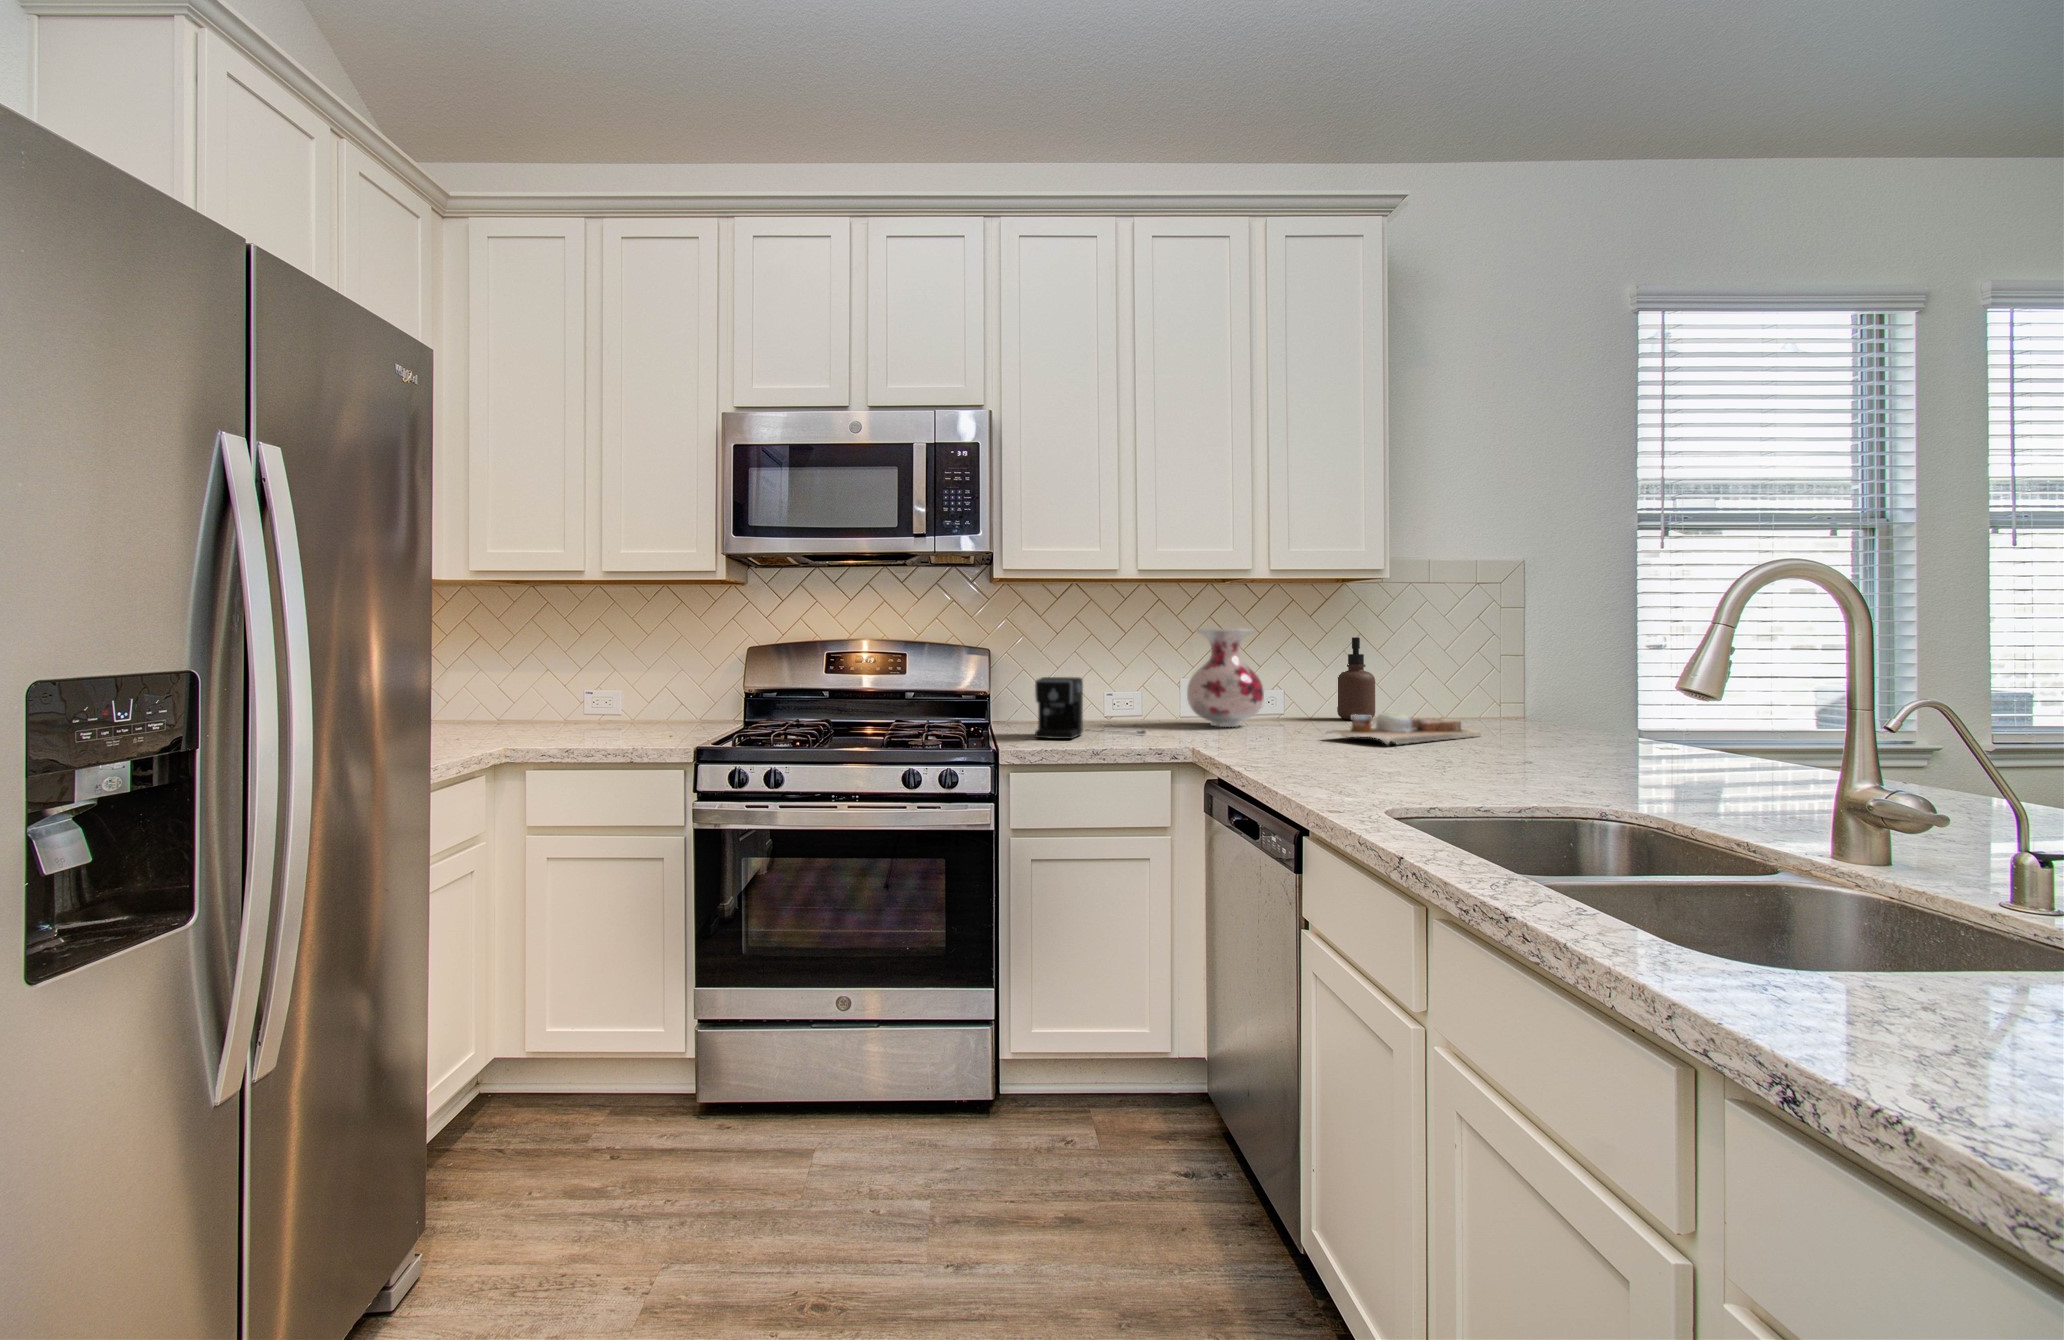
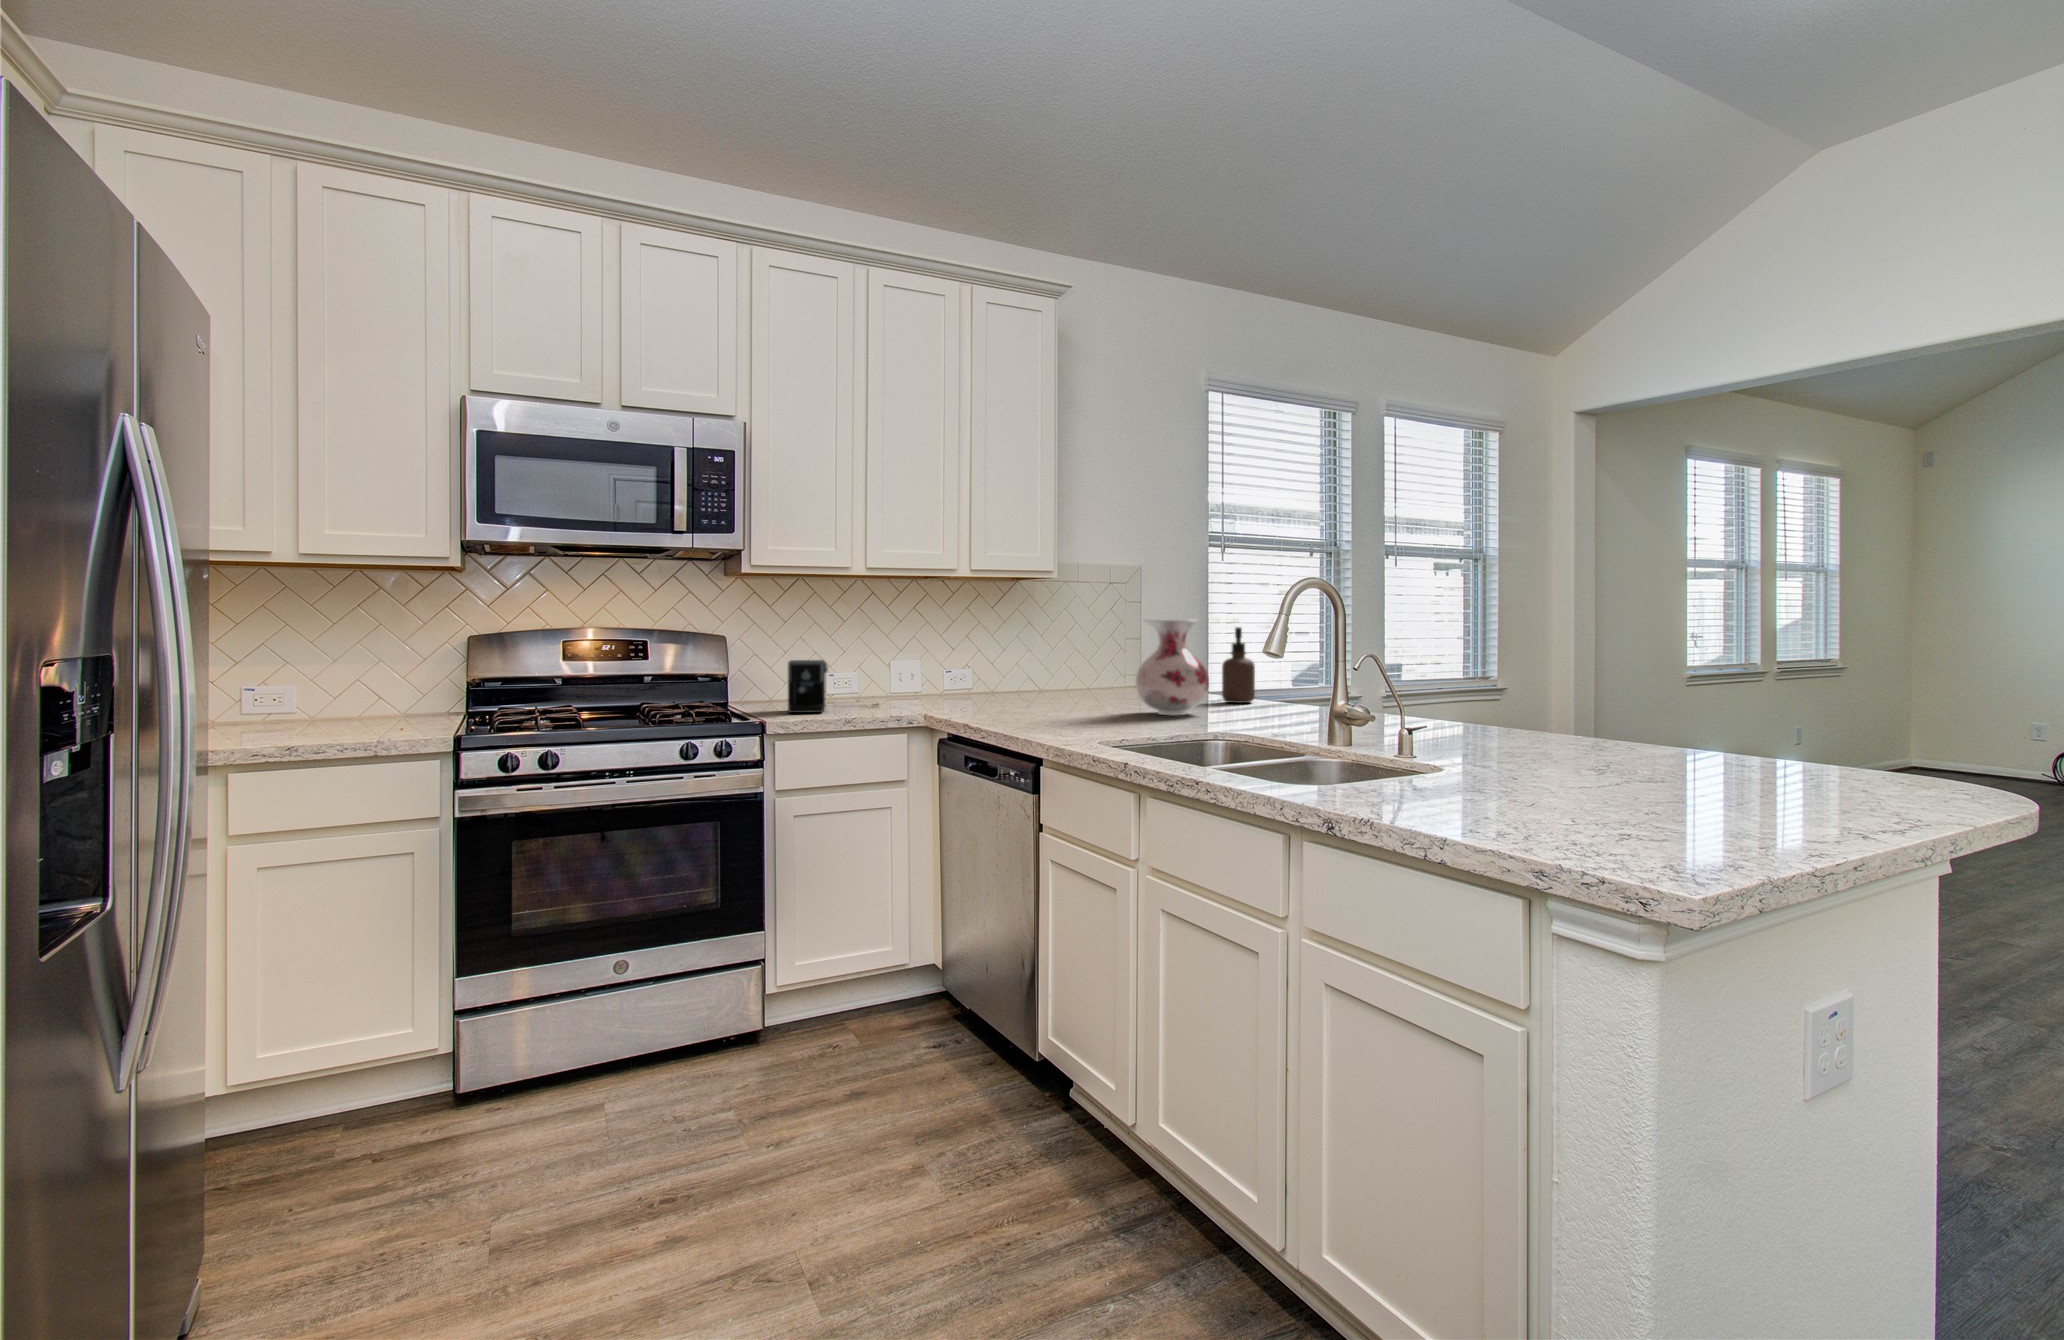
vase: present [1187,629,1264,727] -> present [1136,620,1209,715]
soap dispenser: present [1337,637,1375,720] -> present [1222,627,1255,703]
cutting board: present [1329,712,1481,745] -> none [1020,681,1121,705]

